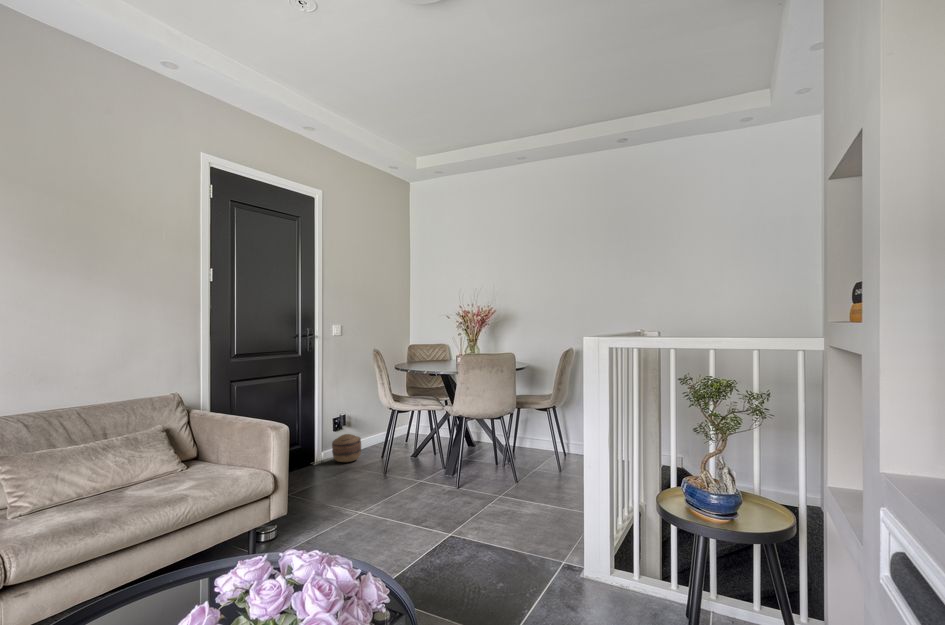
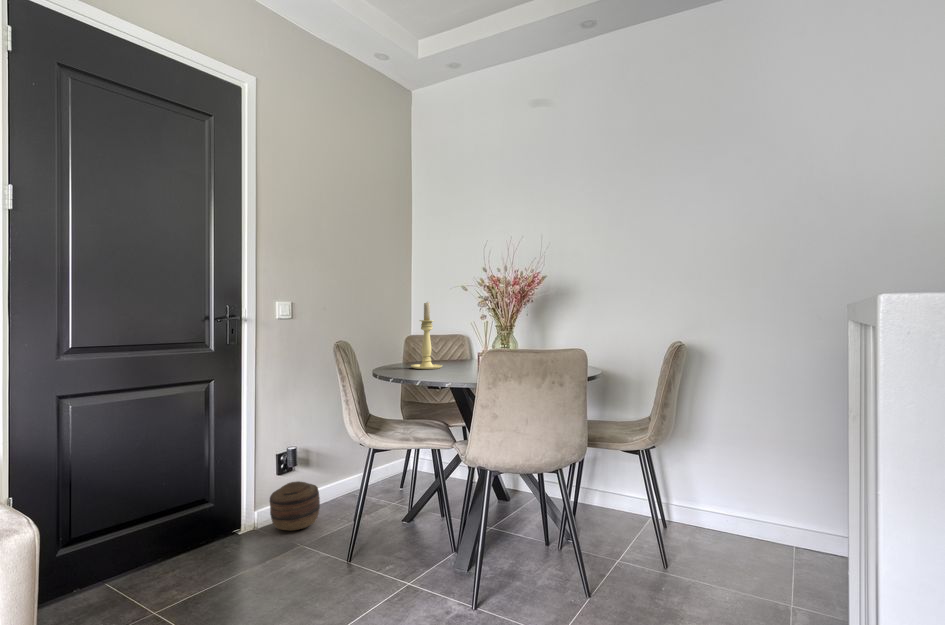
candle holder: none [416,326,435,365] -> present [411,303,442,369]

